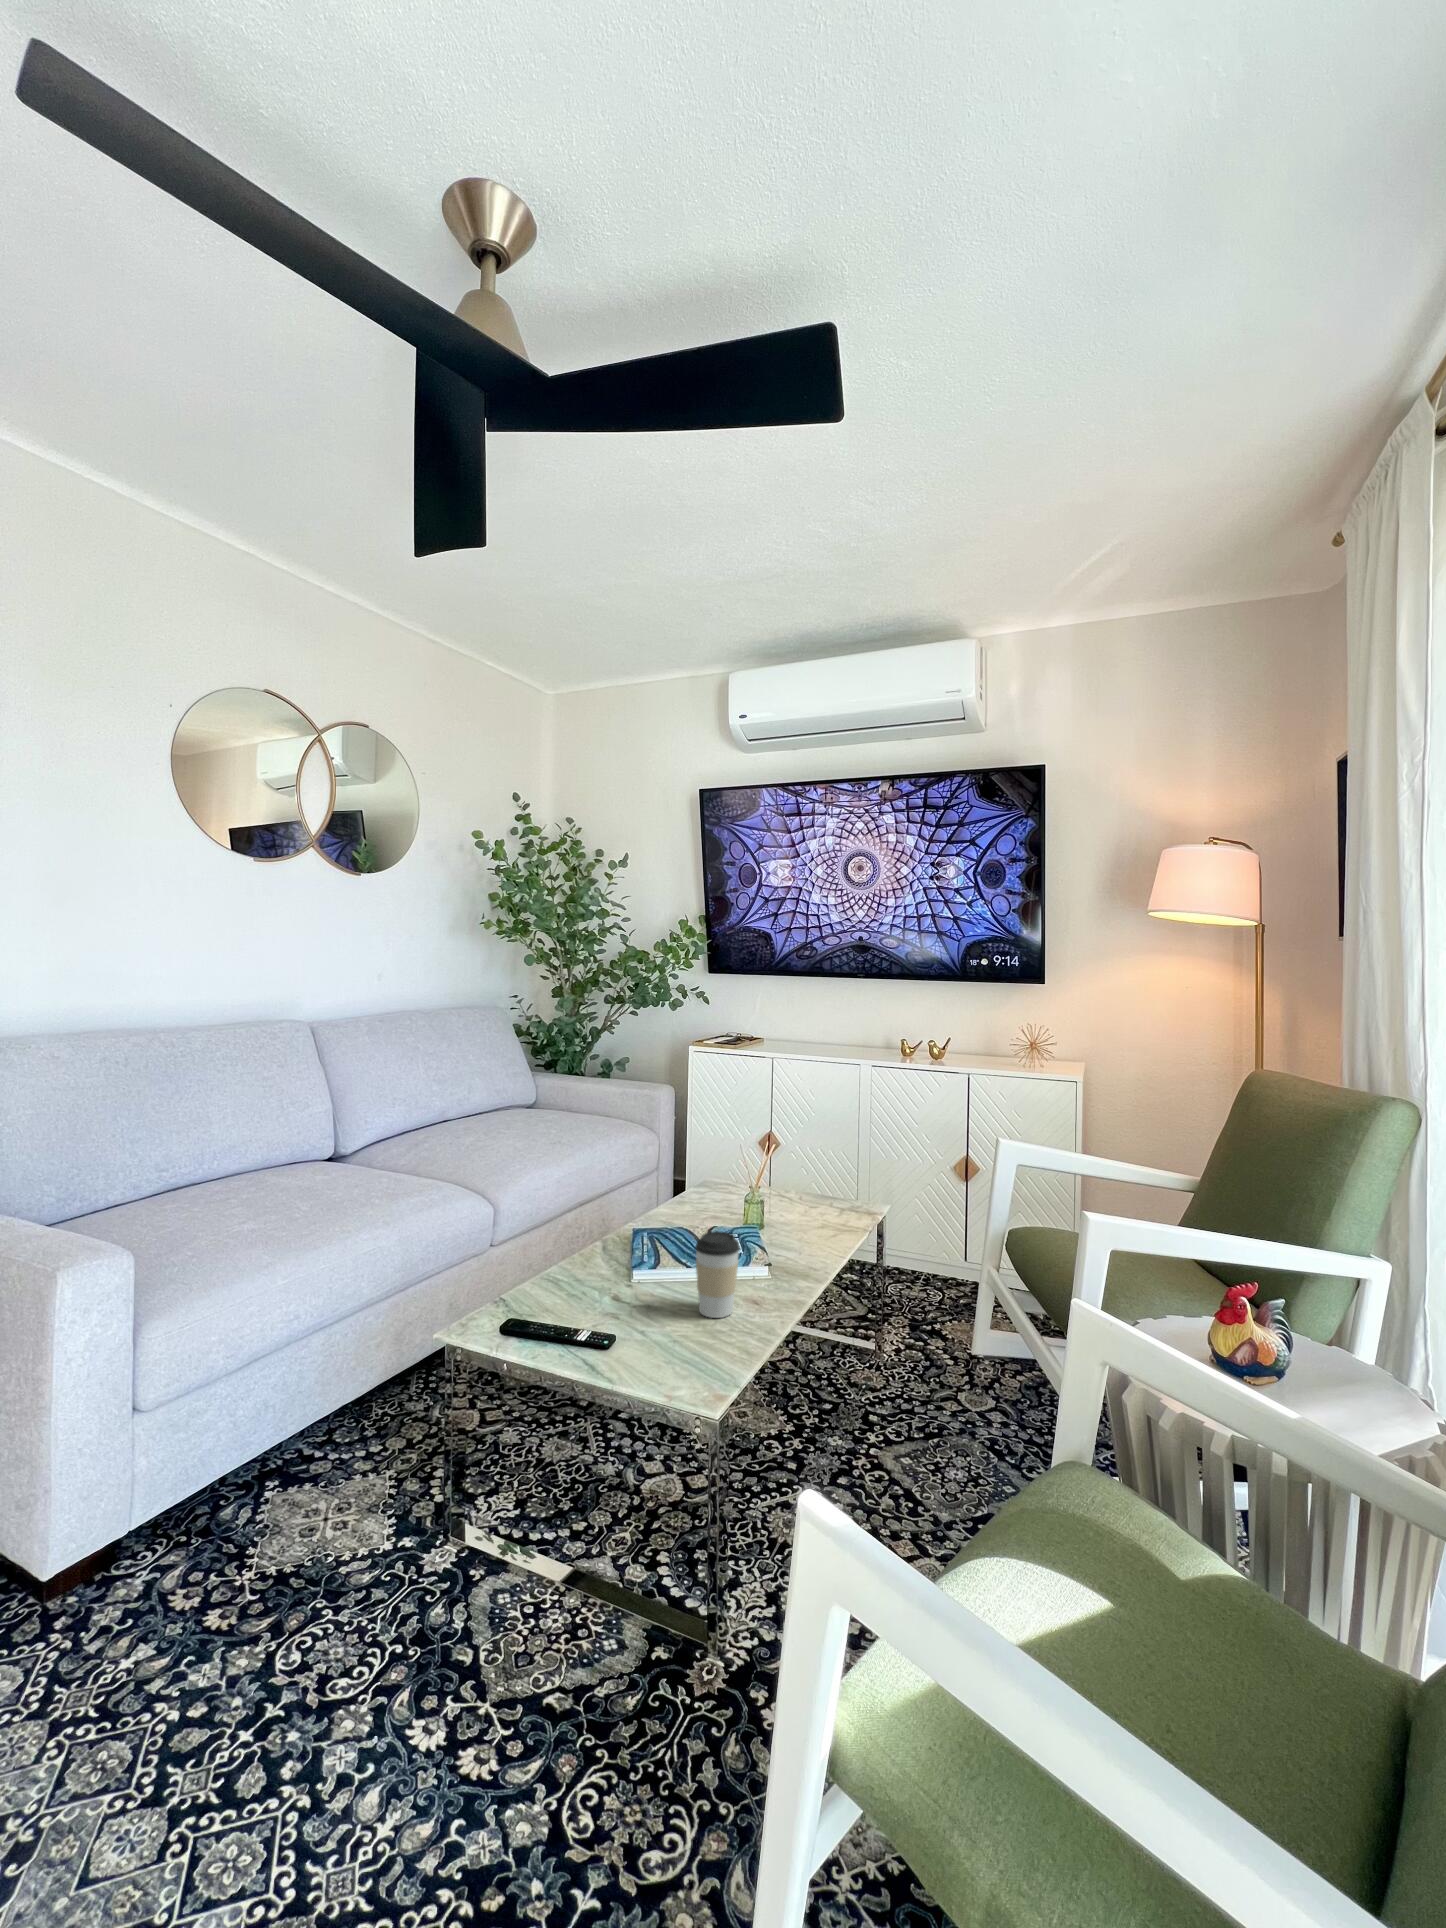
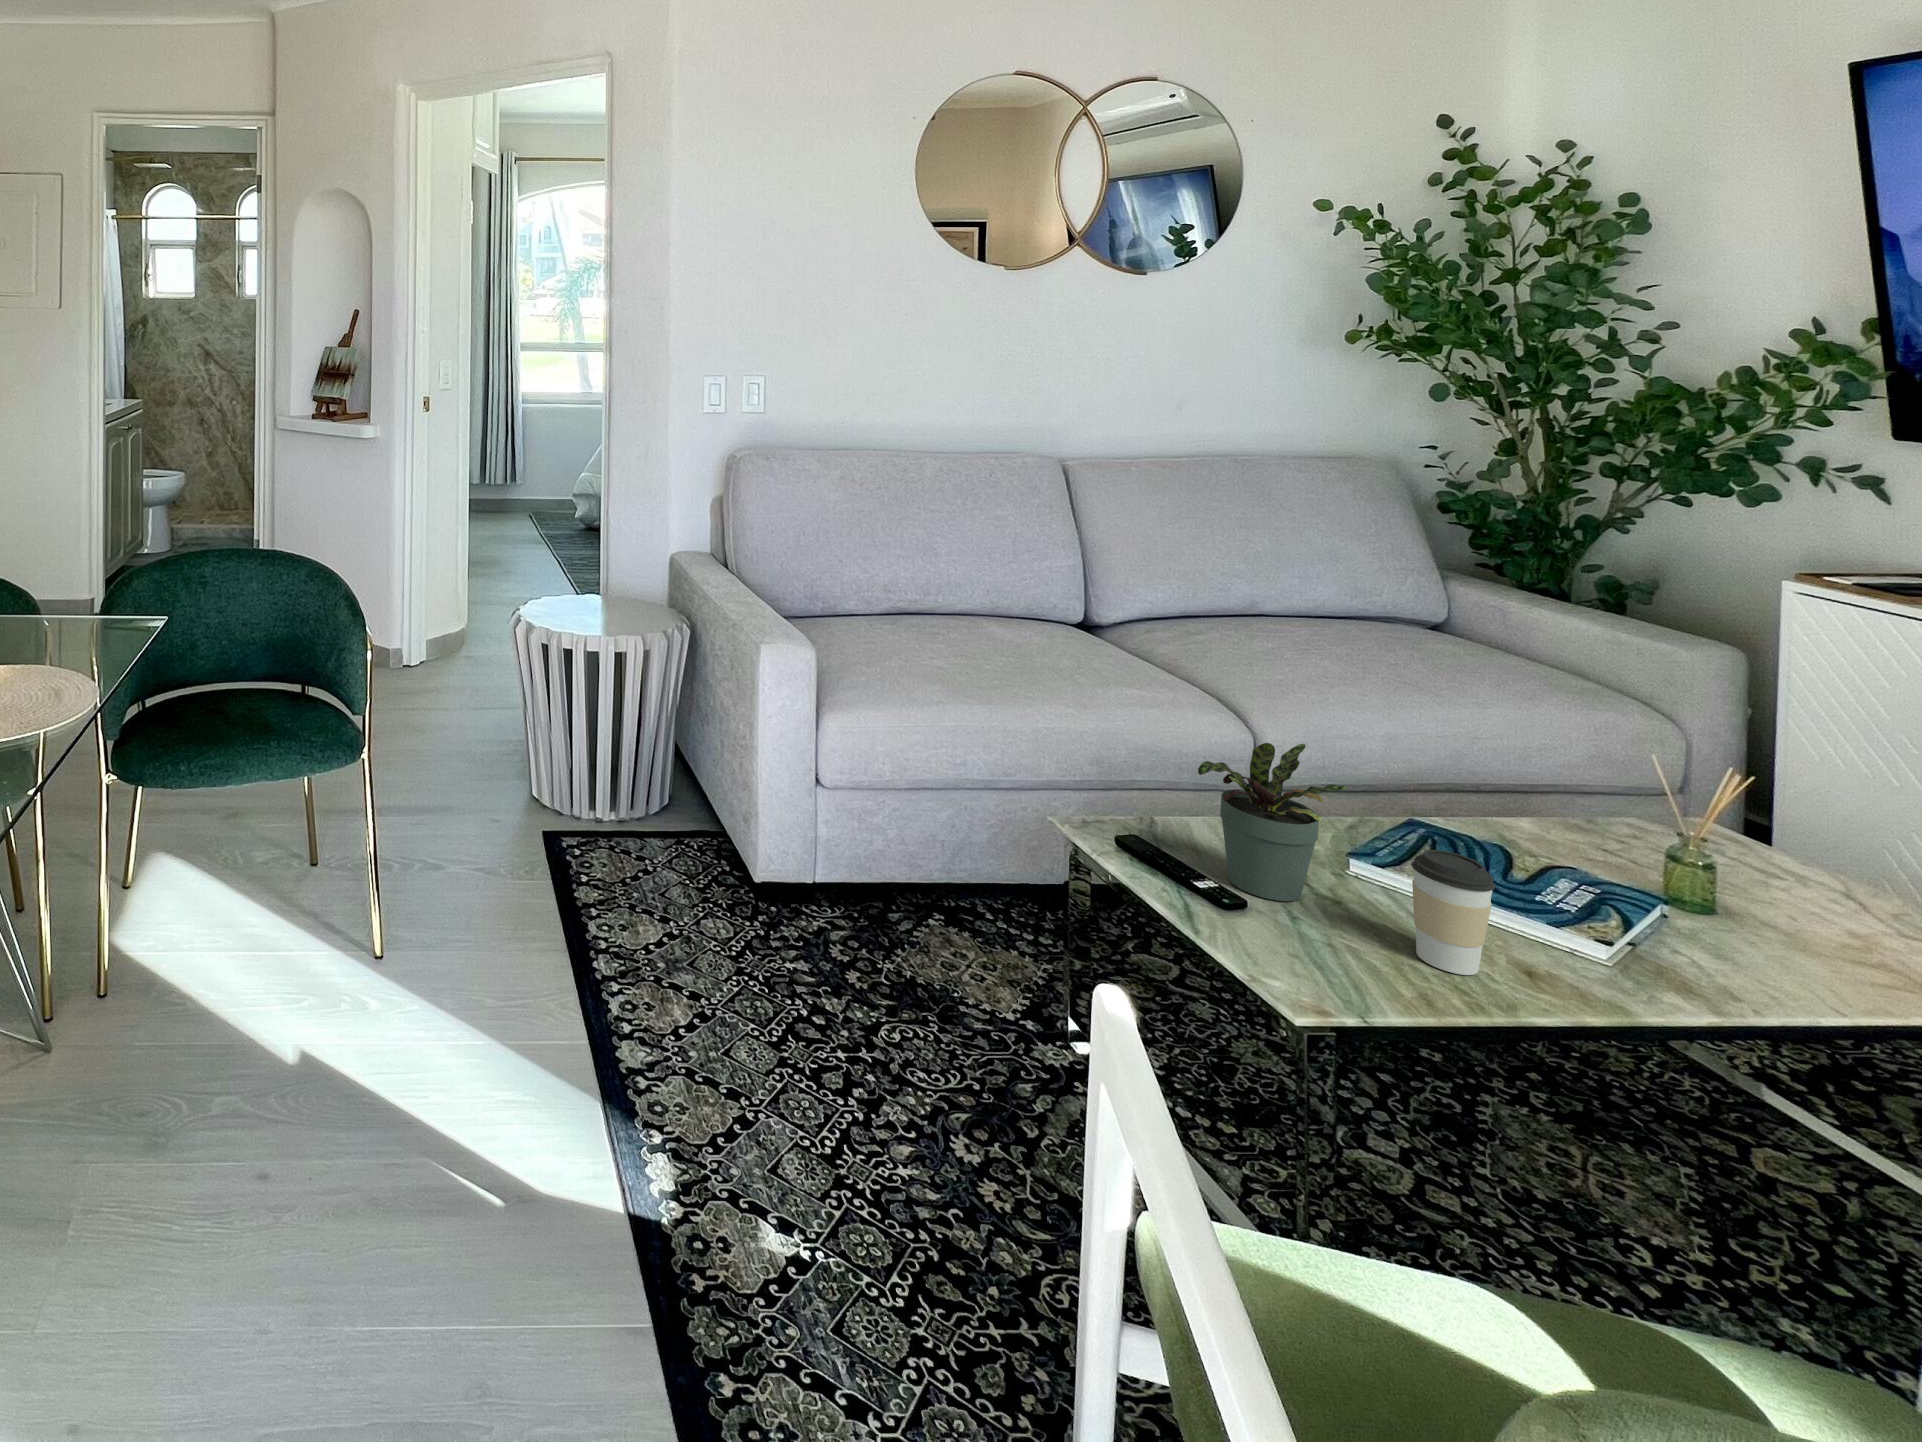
potted plant: none [555,1187,648,1322] -> present [1198,743,1348,901]

